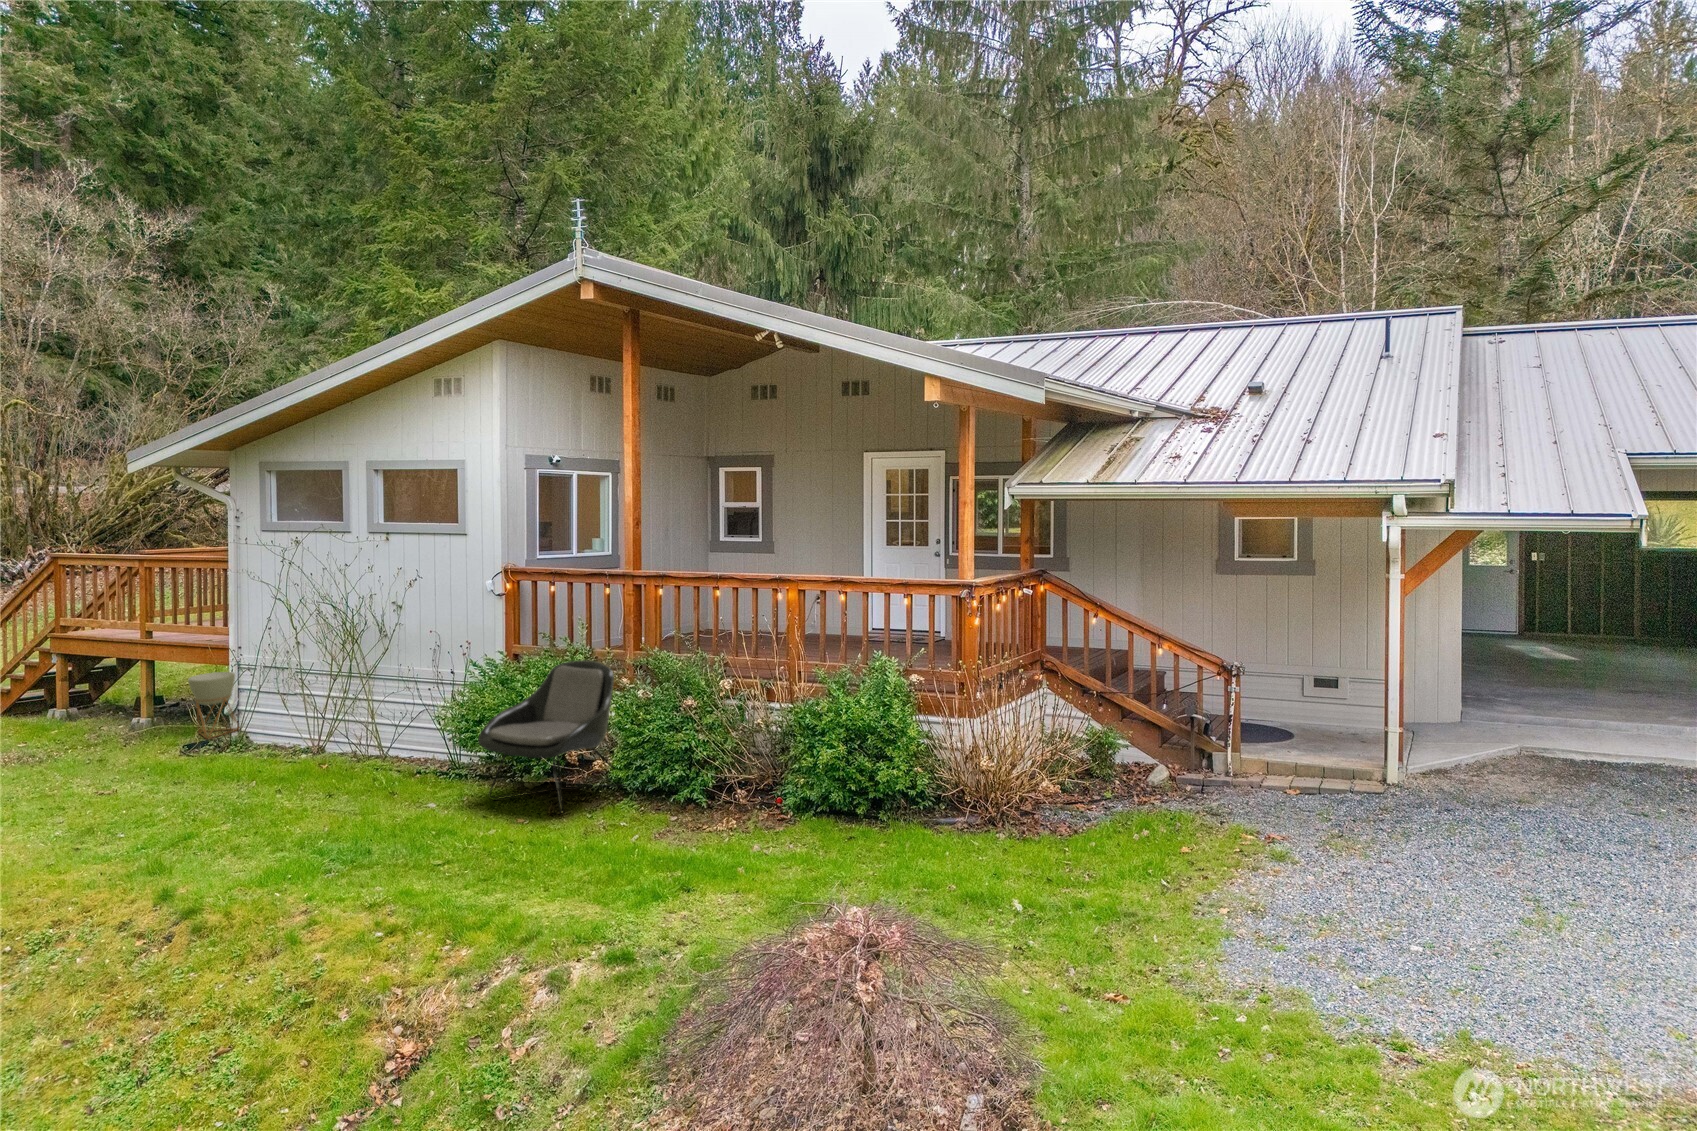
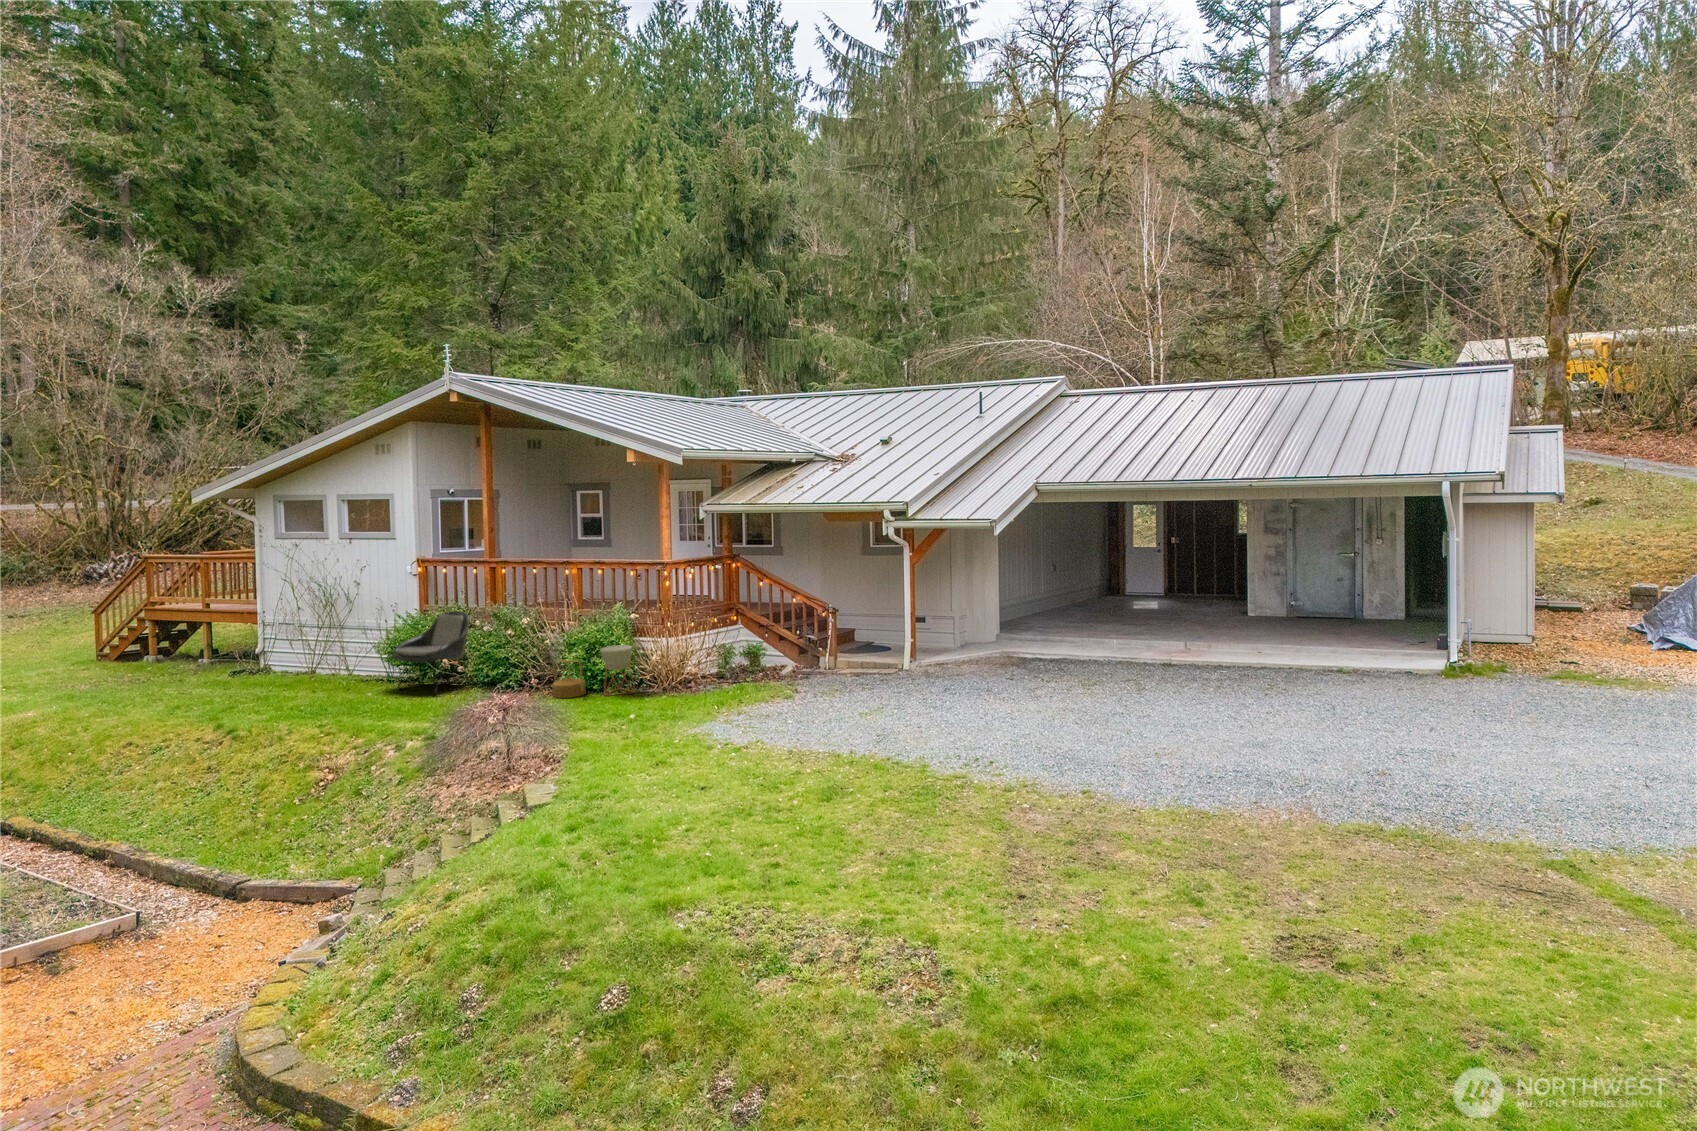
planter: present [188,672,240,739] -> present [600,645,636,696]
woven basket: none [786,756,847,832] -> present [552,659,585,698]

